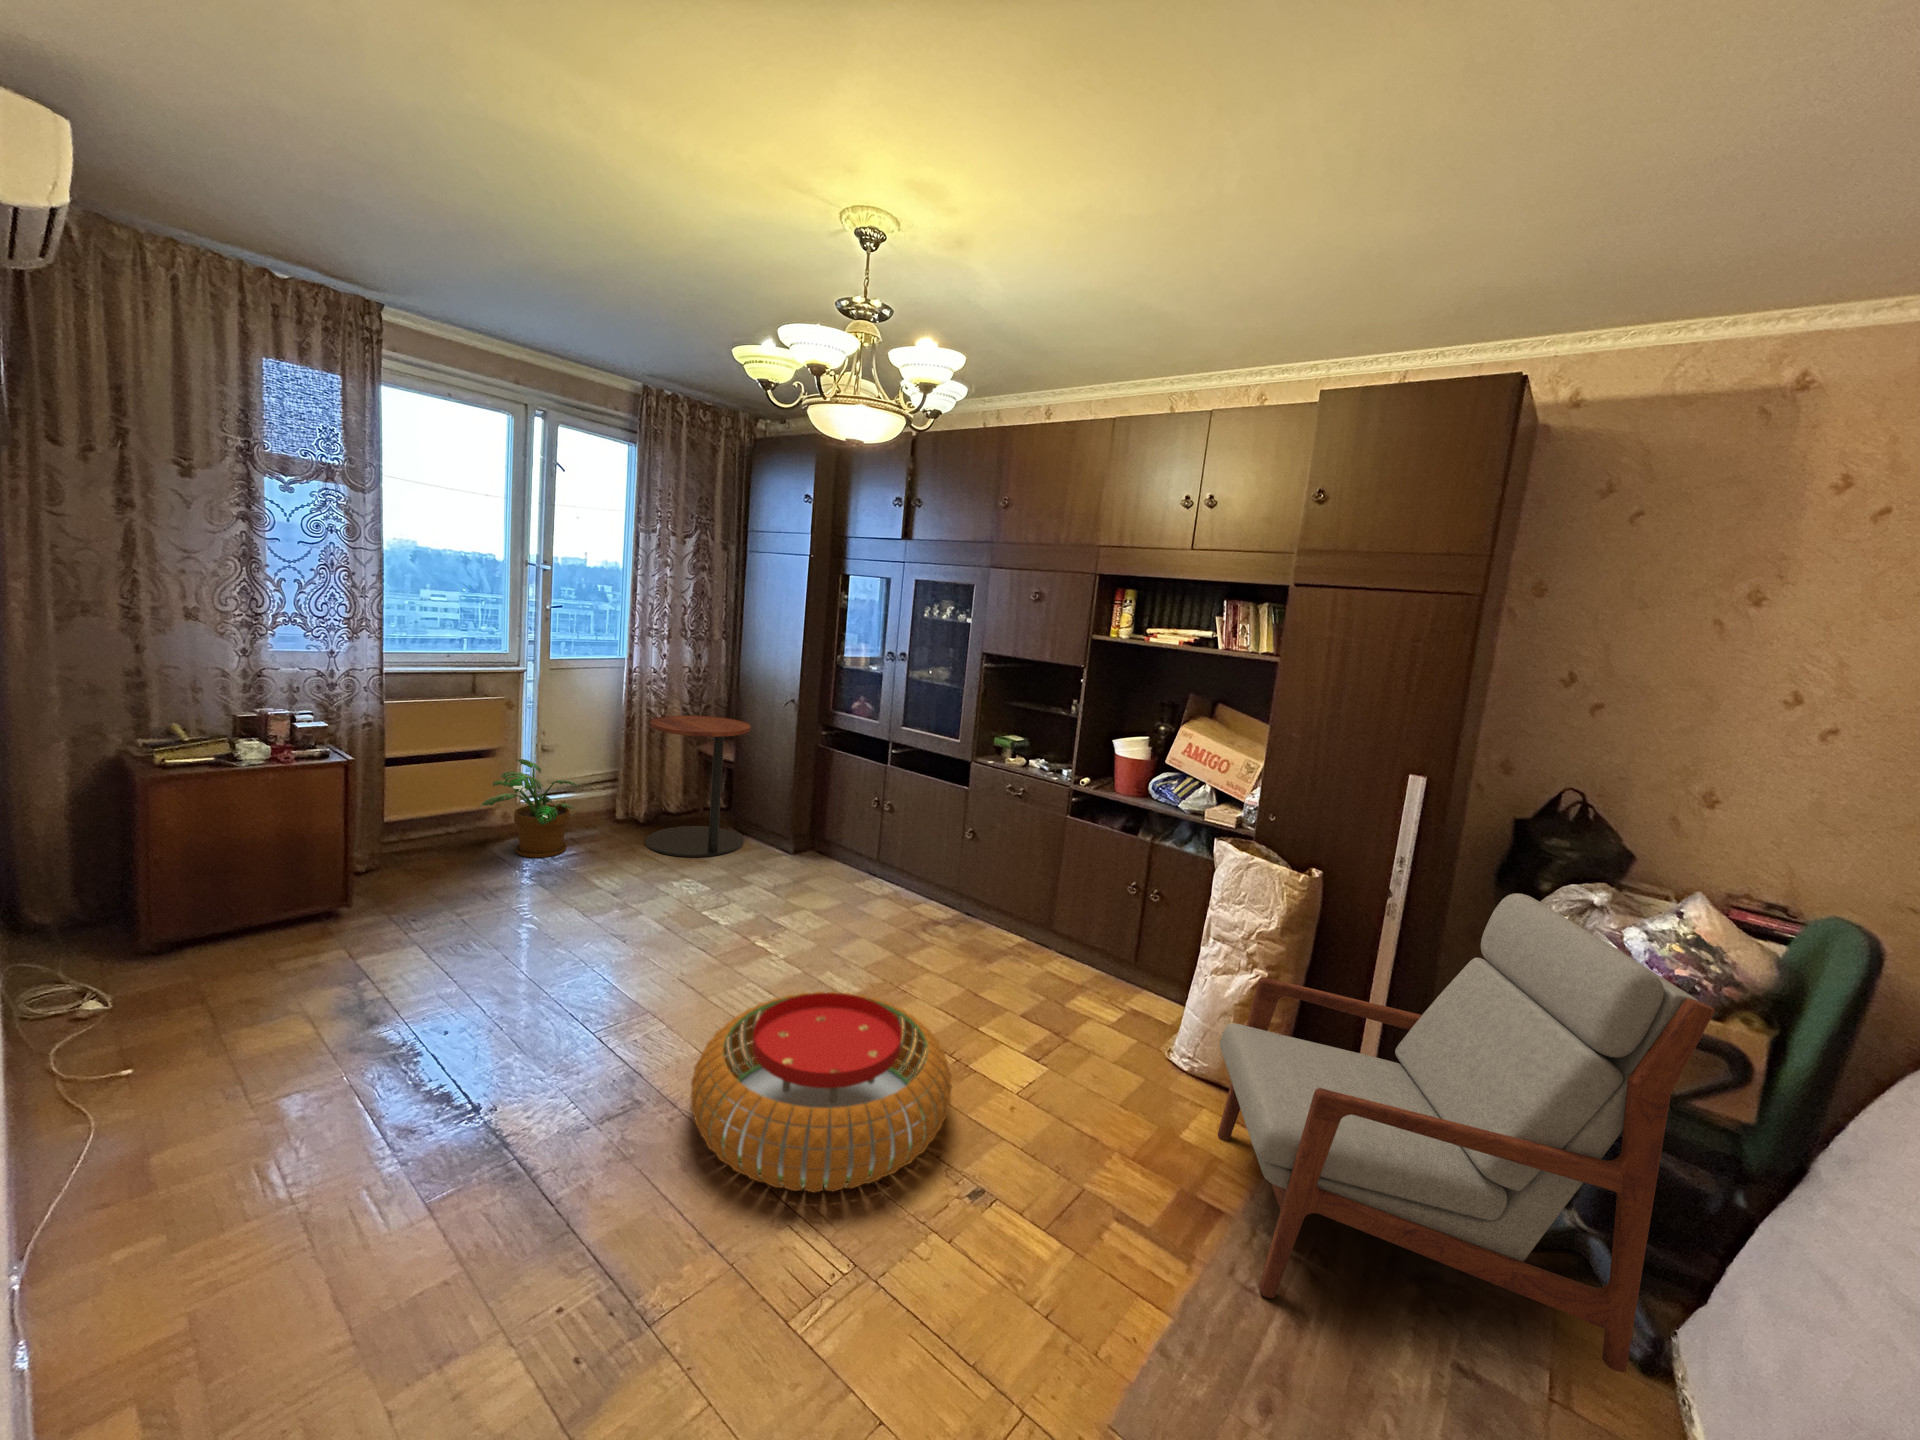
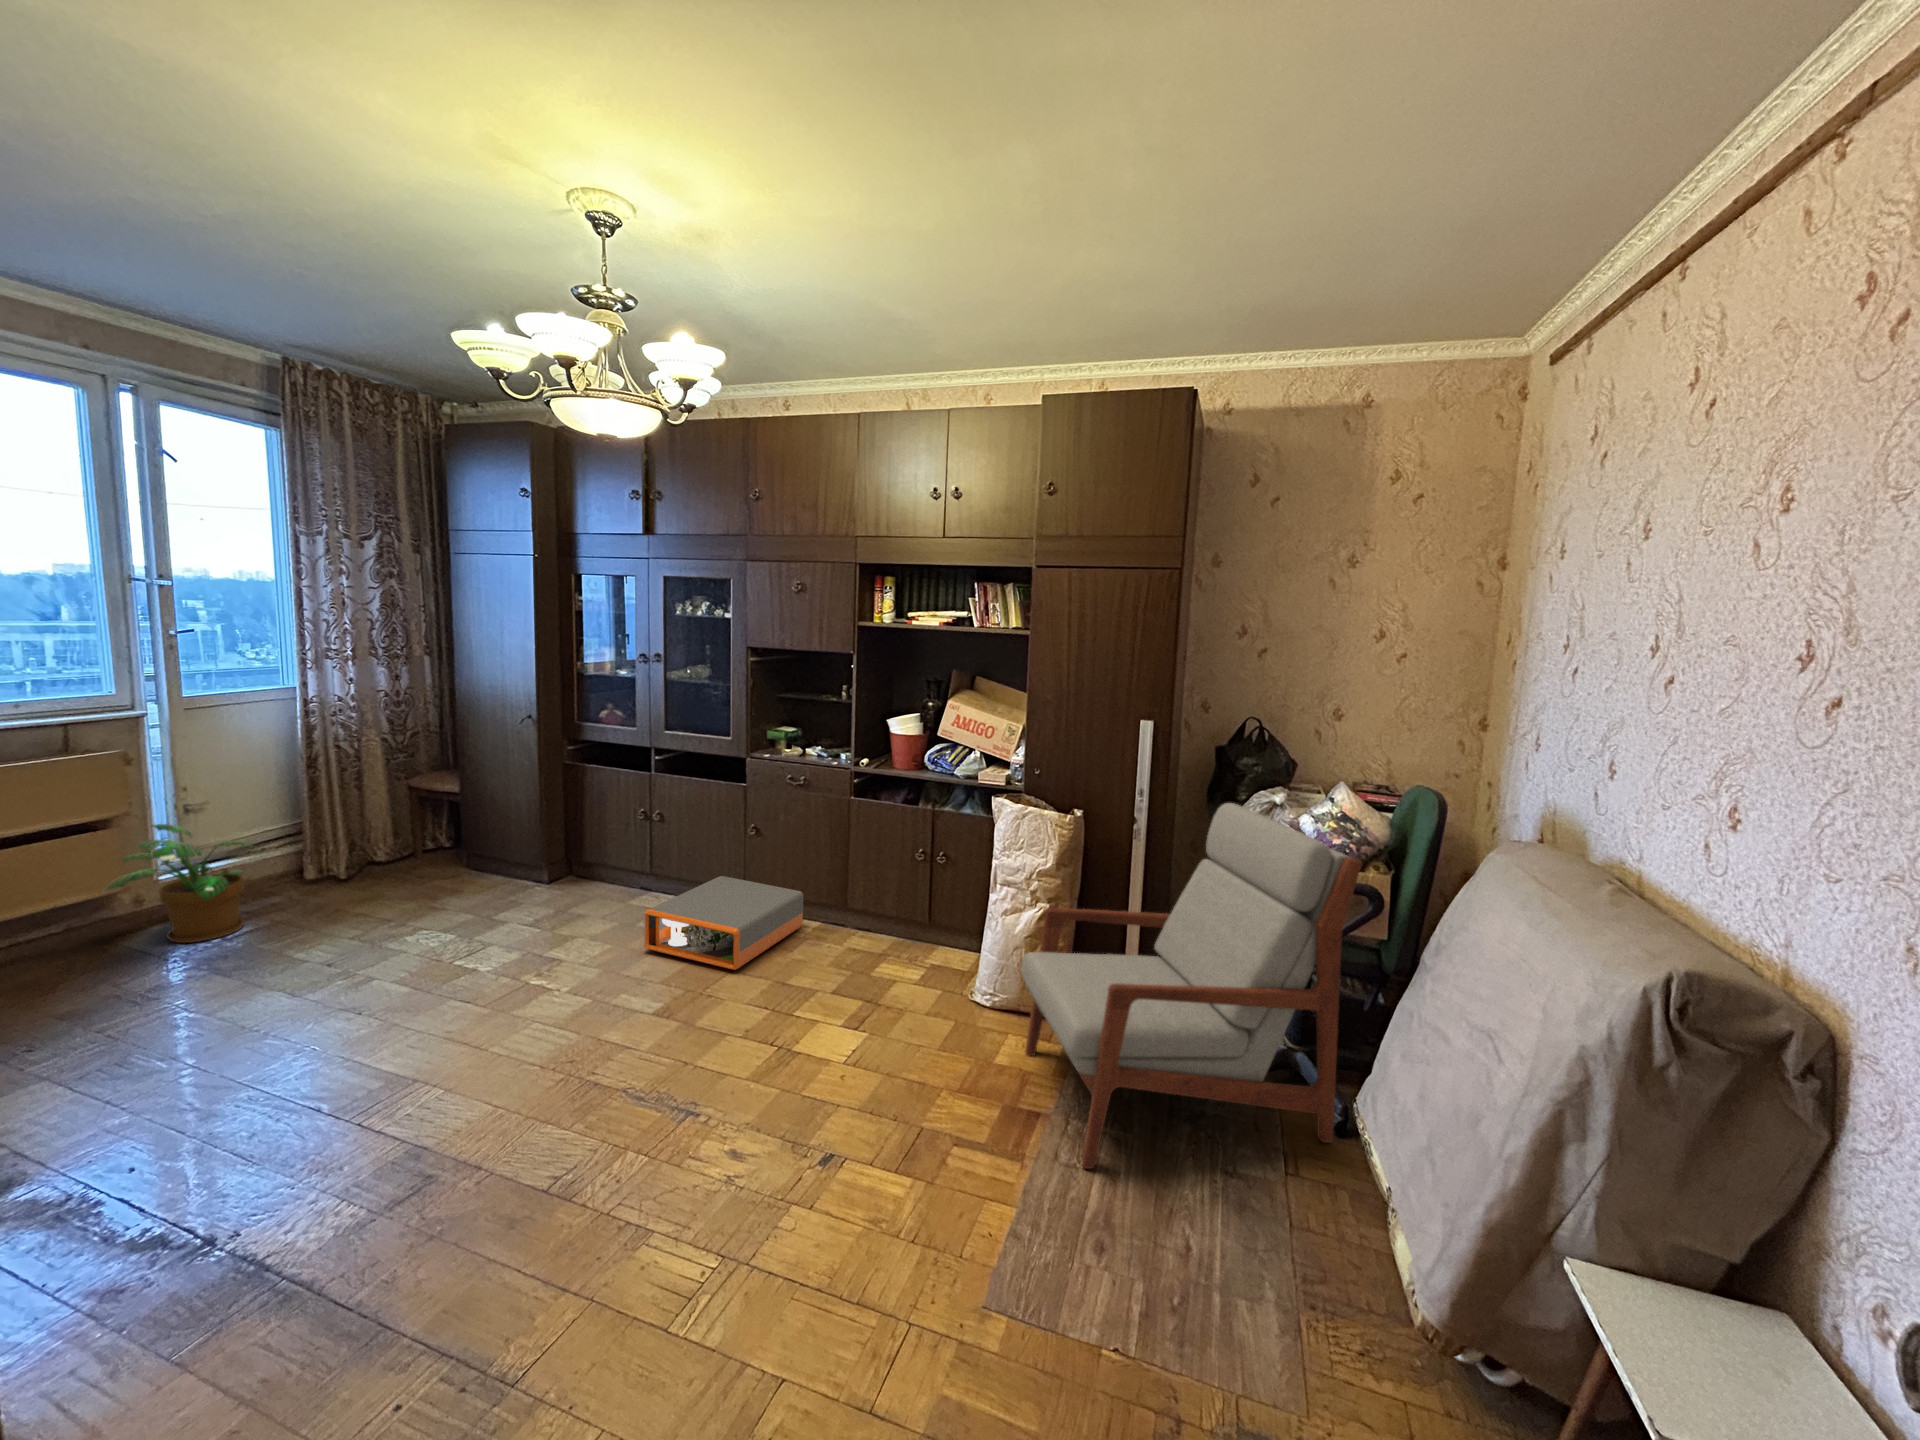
side table: present [646,715,751,857] -> none [346,744,485,908]
storage box: none [857,875,1011,970] -> present [644,876,803,970]
pouf: present [691,991,952,1192] -> none [501,1004,787,1214]

